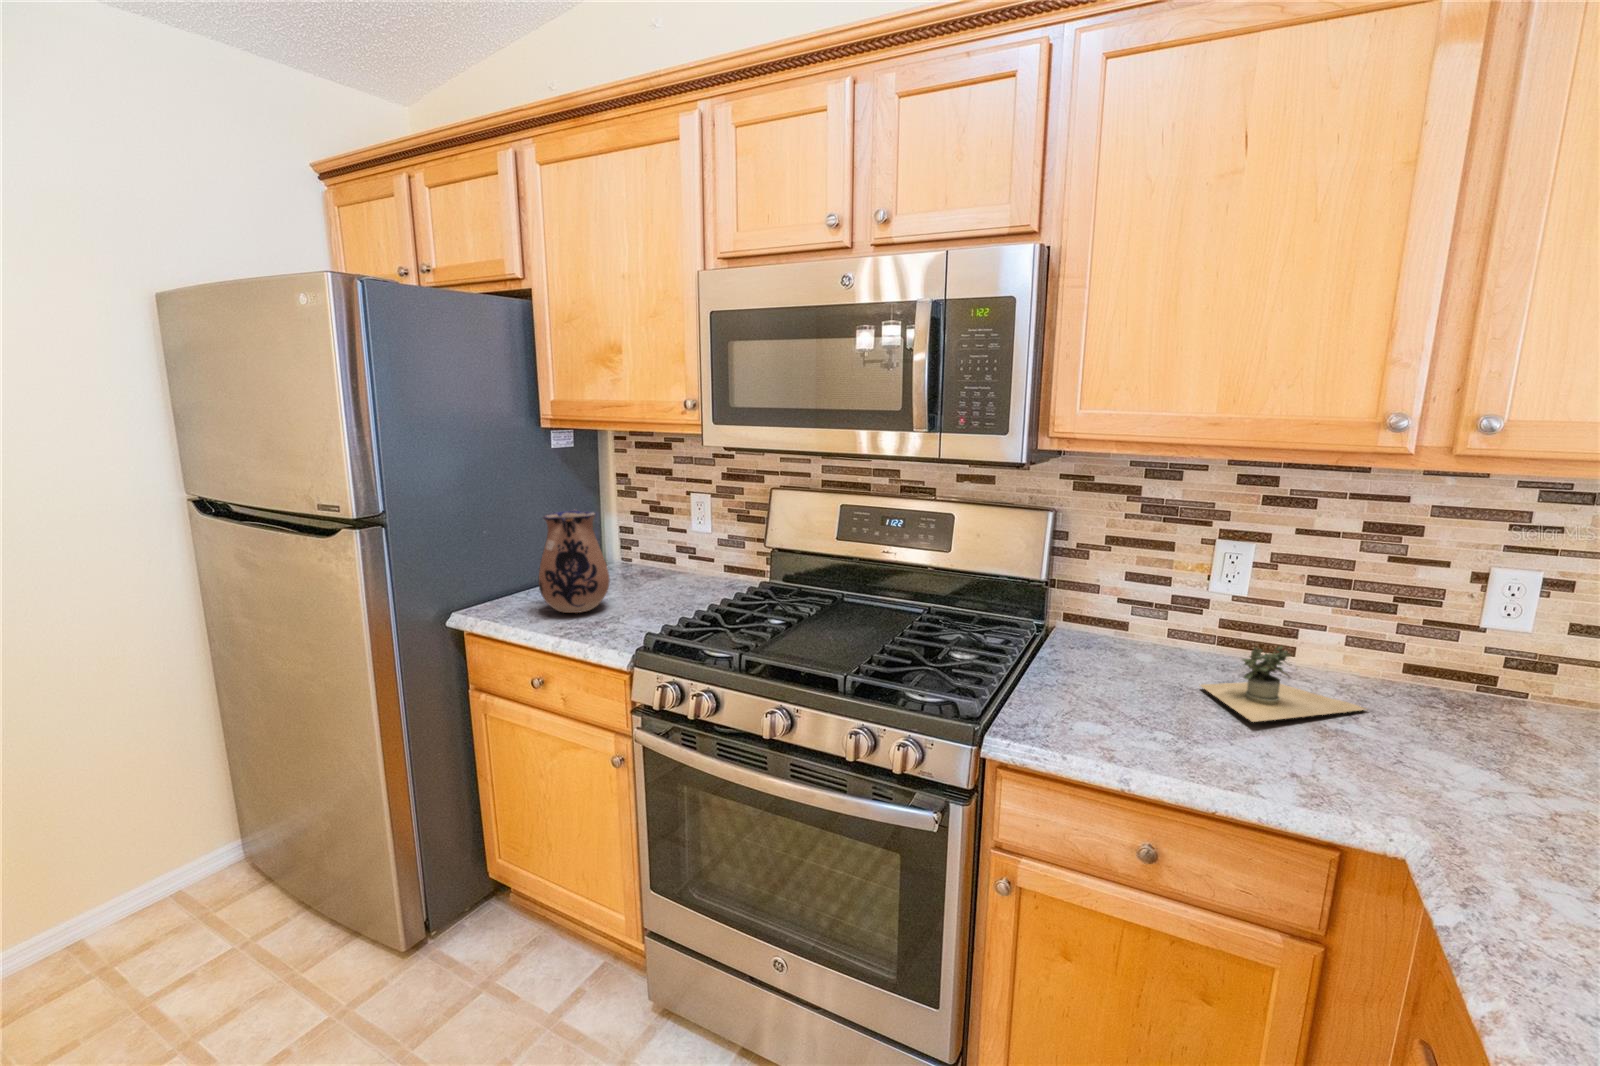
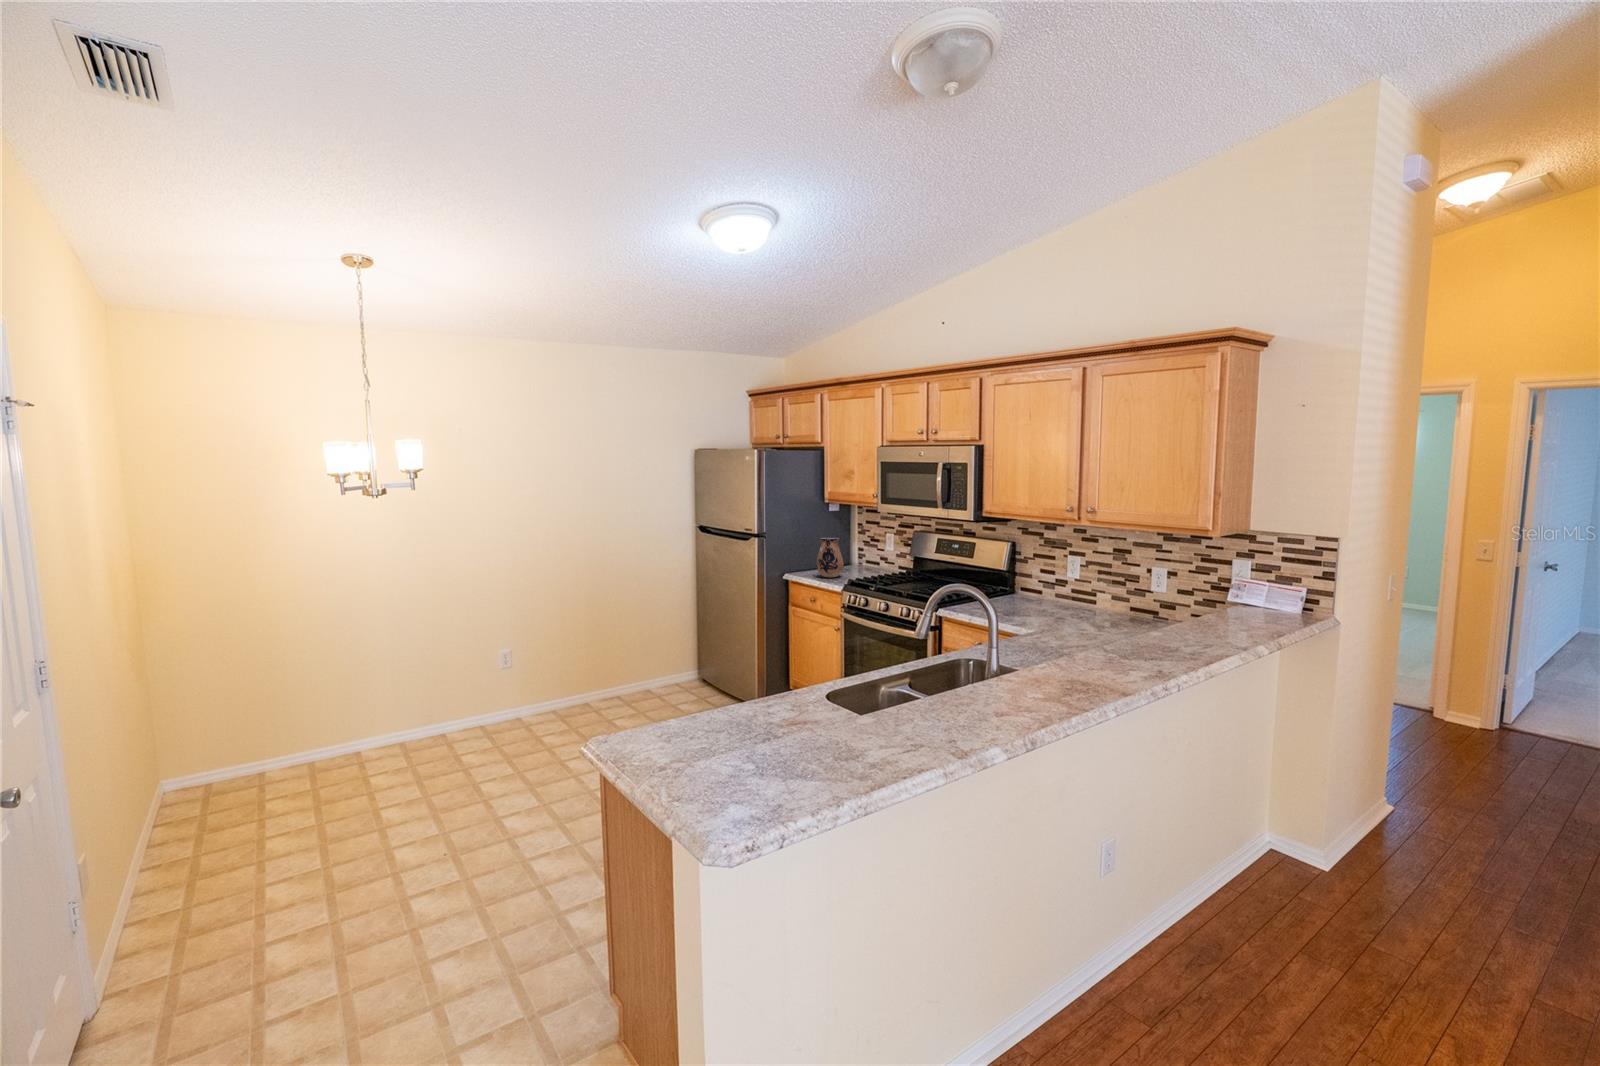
potted plant: present [1201,646,1416,722] -> none [1031,591,1111,617]

